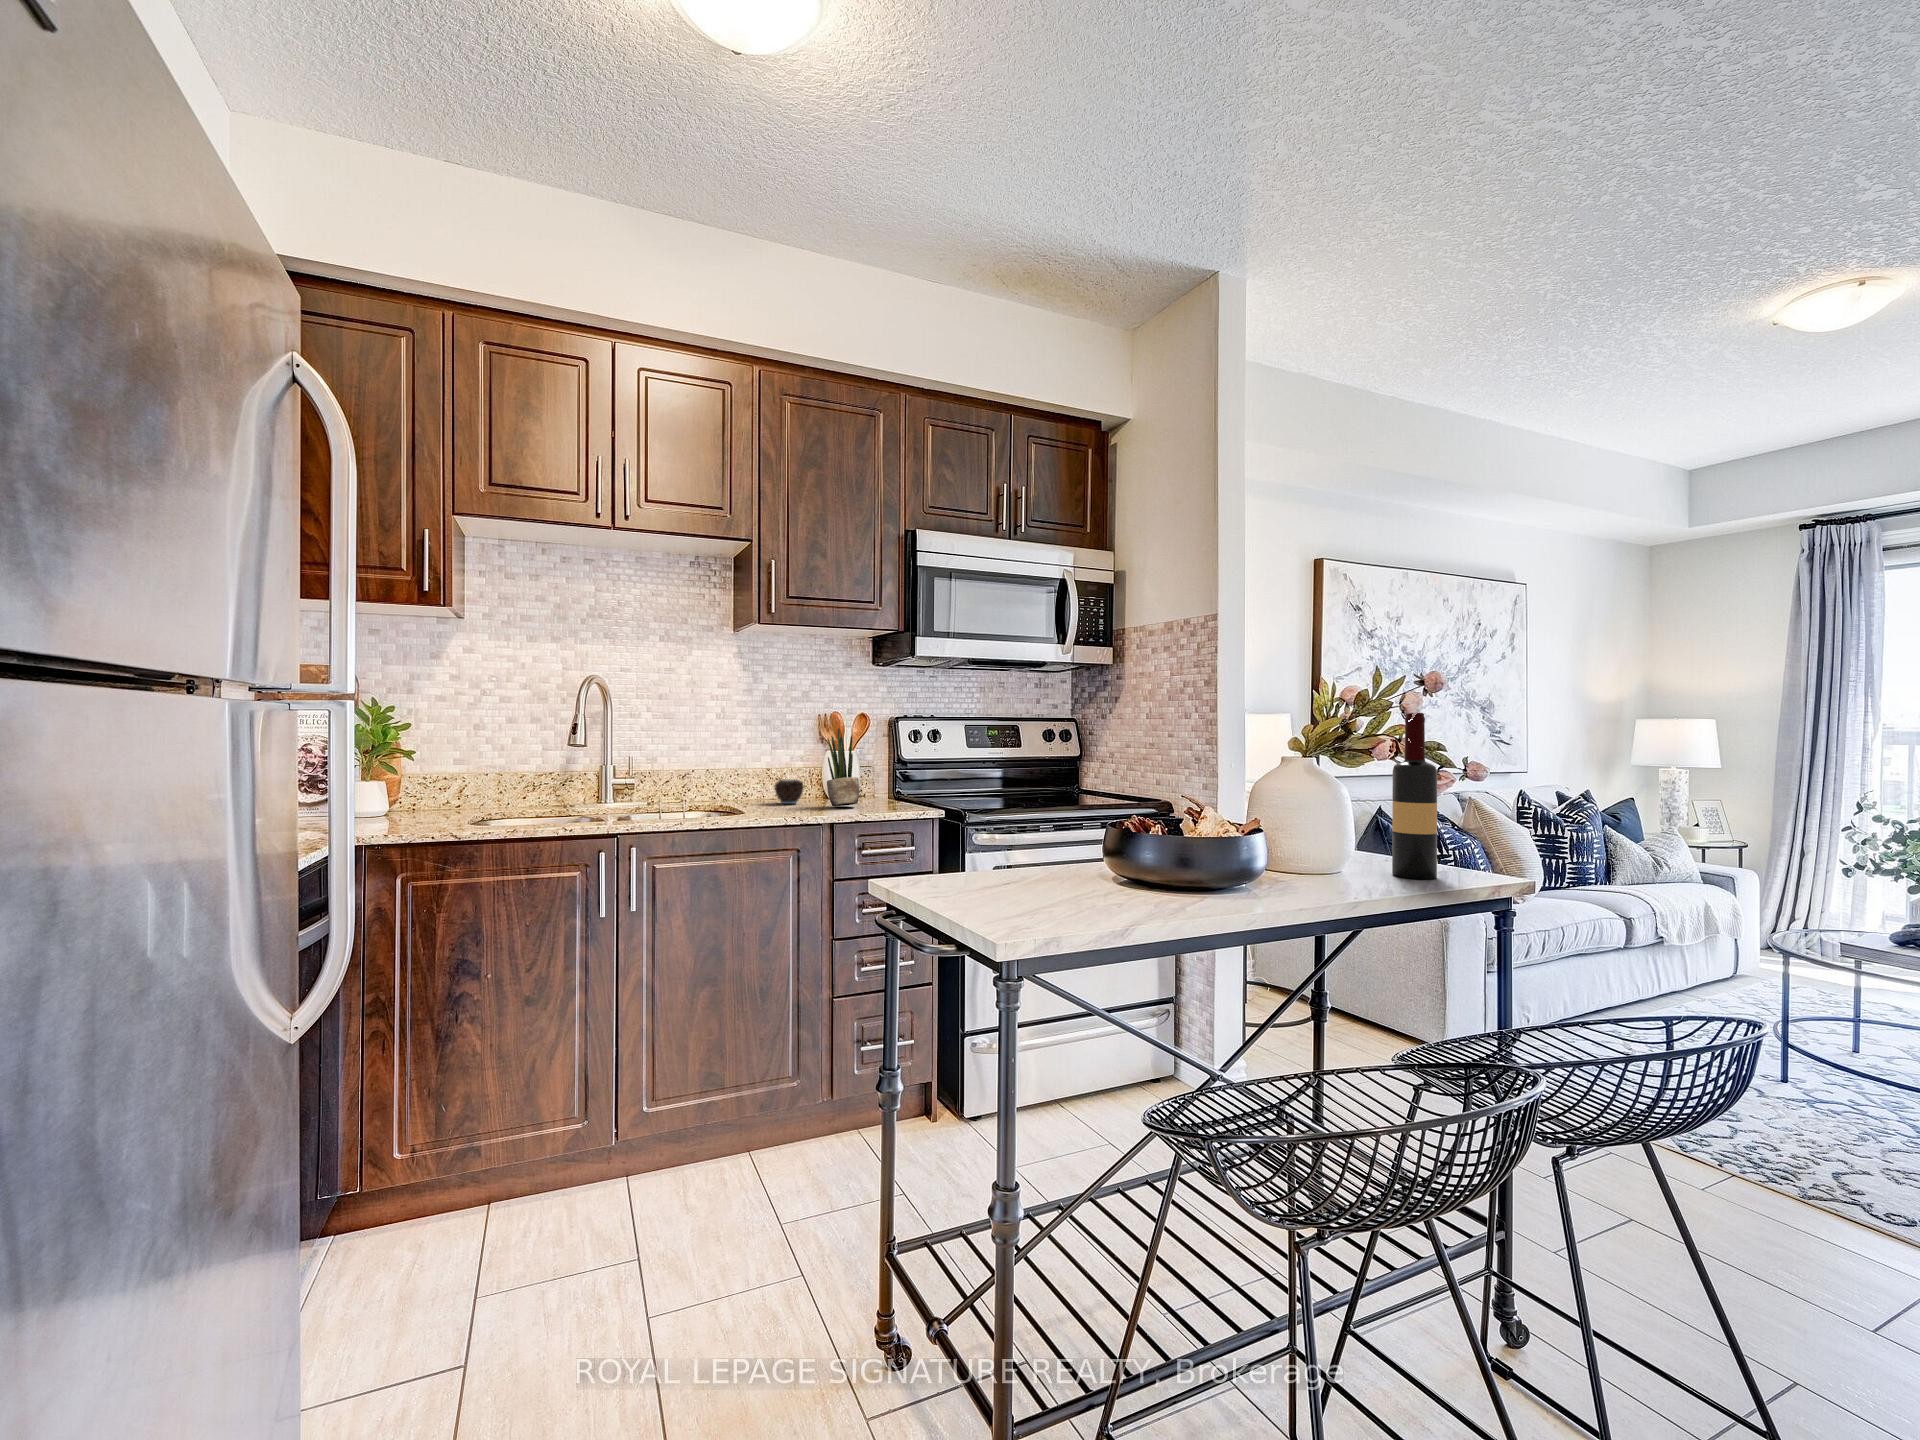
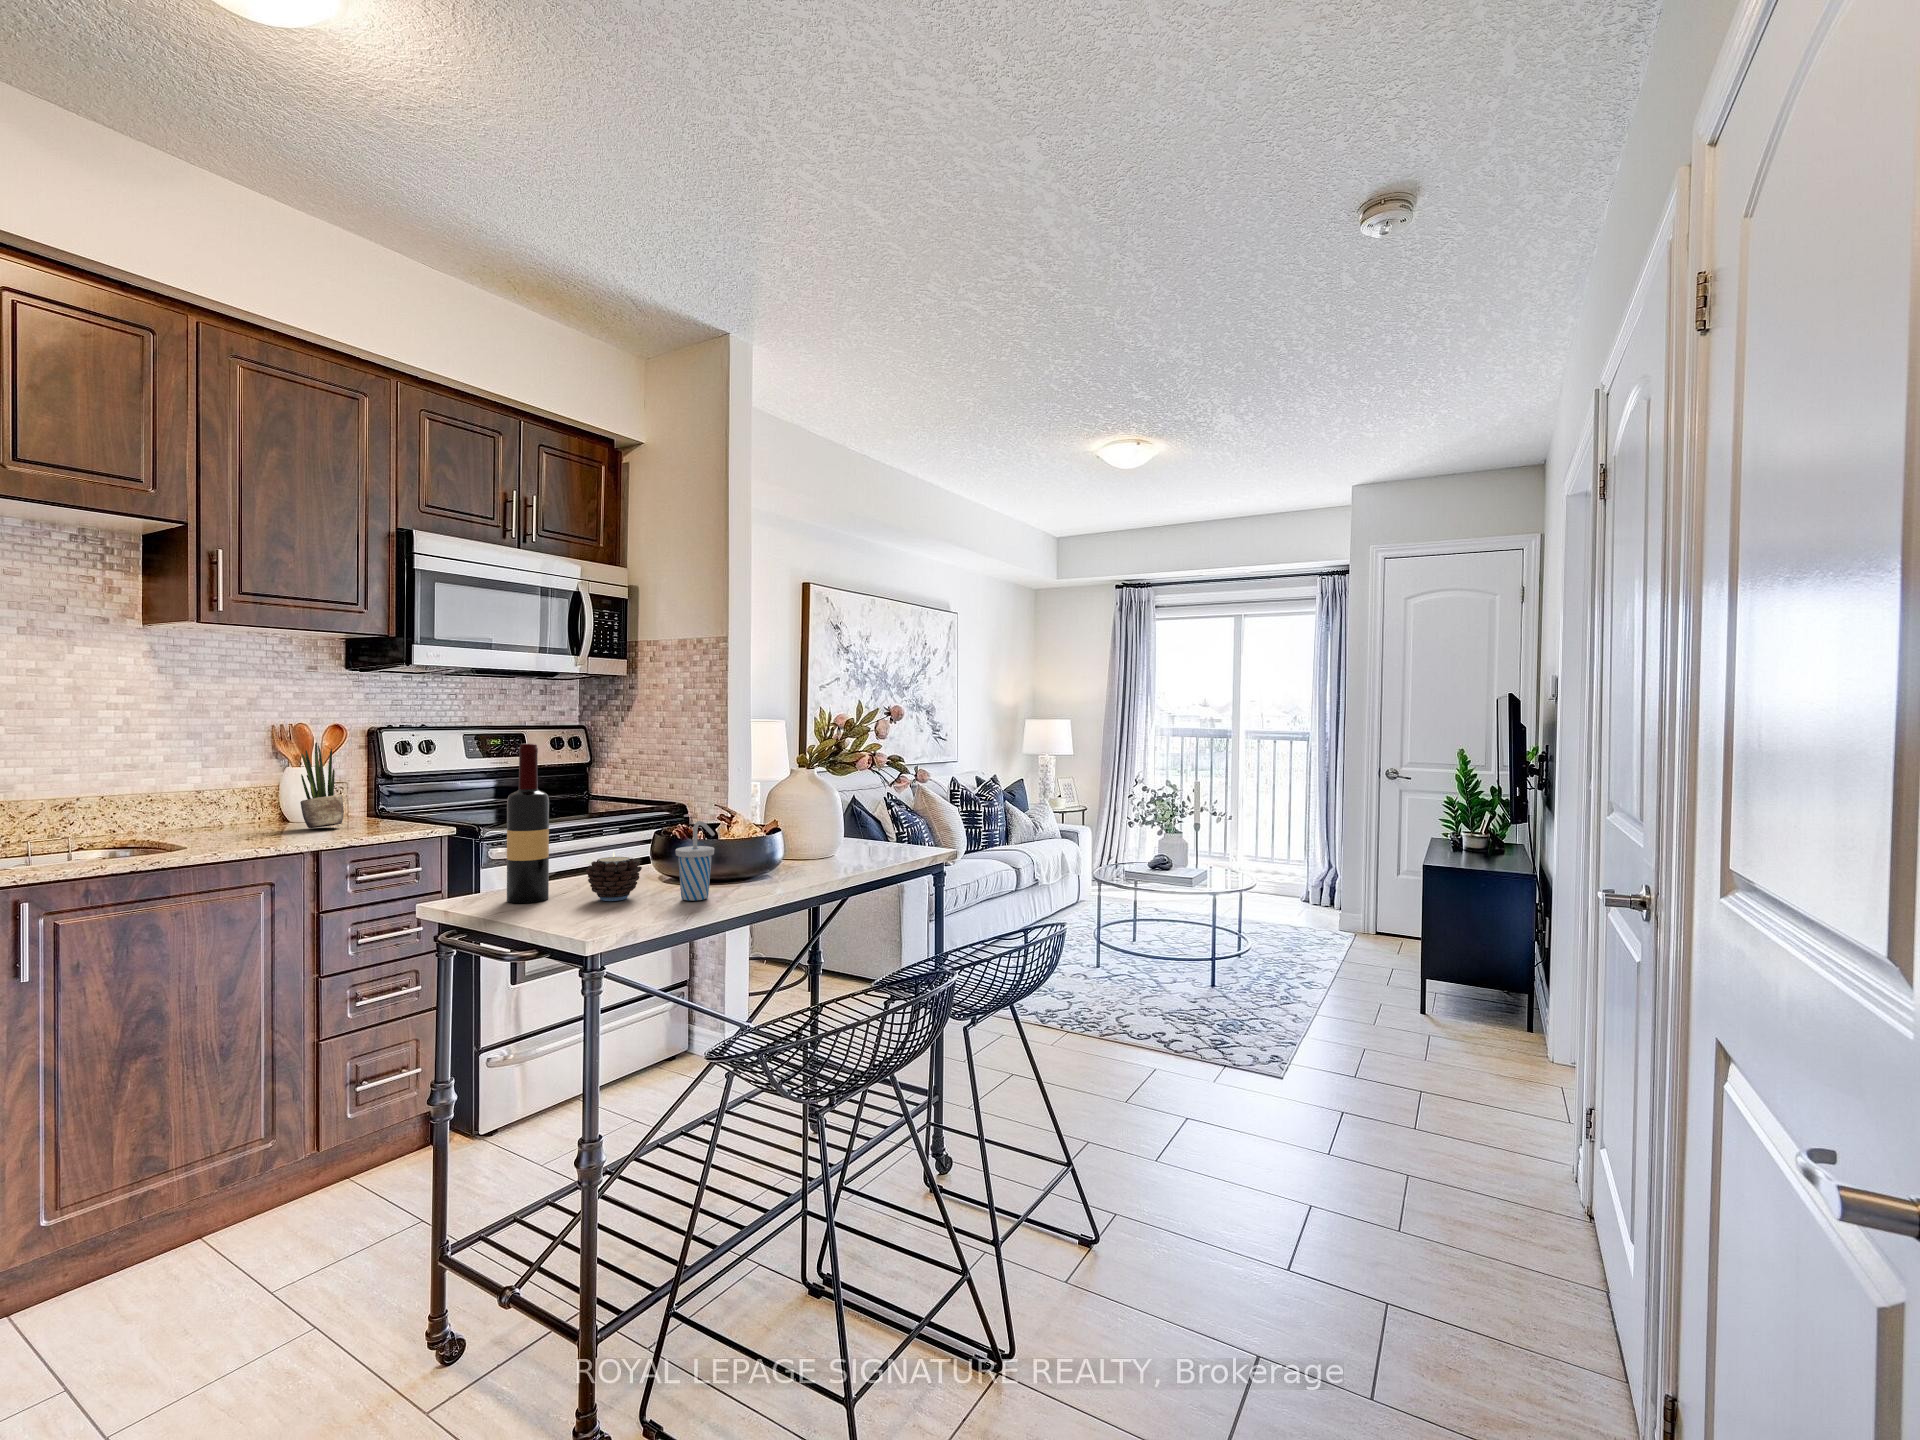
wine bottle: present [1392,713,1437,879] -> present [507,744,549,903]
candle: present [774,779,804,804] -> present [586,852,642,901]
cup: none [1112,811,1164,914] -> present [676,821,715,901]

